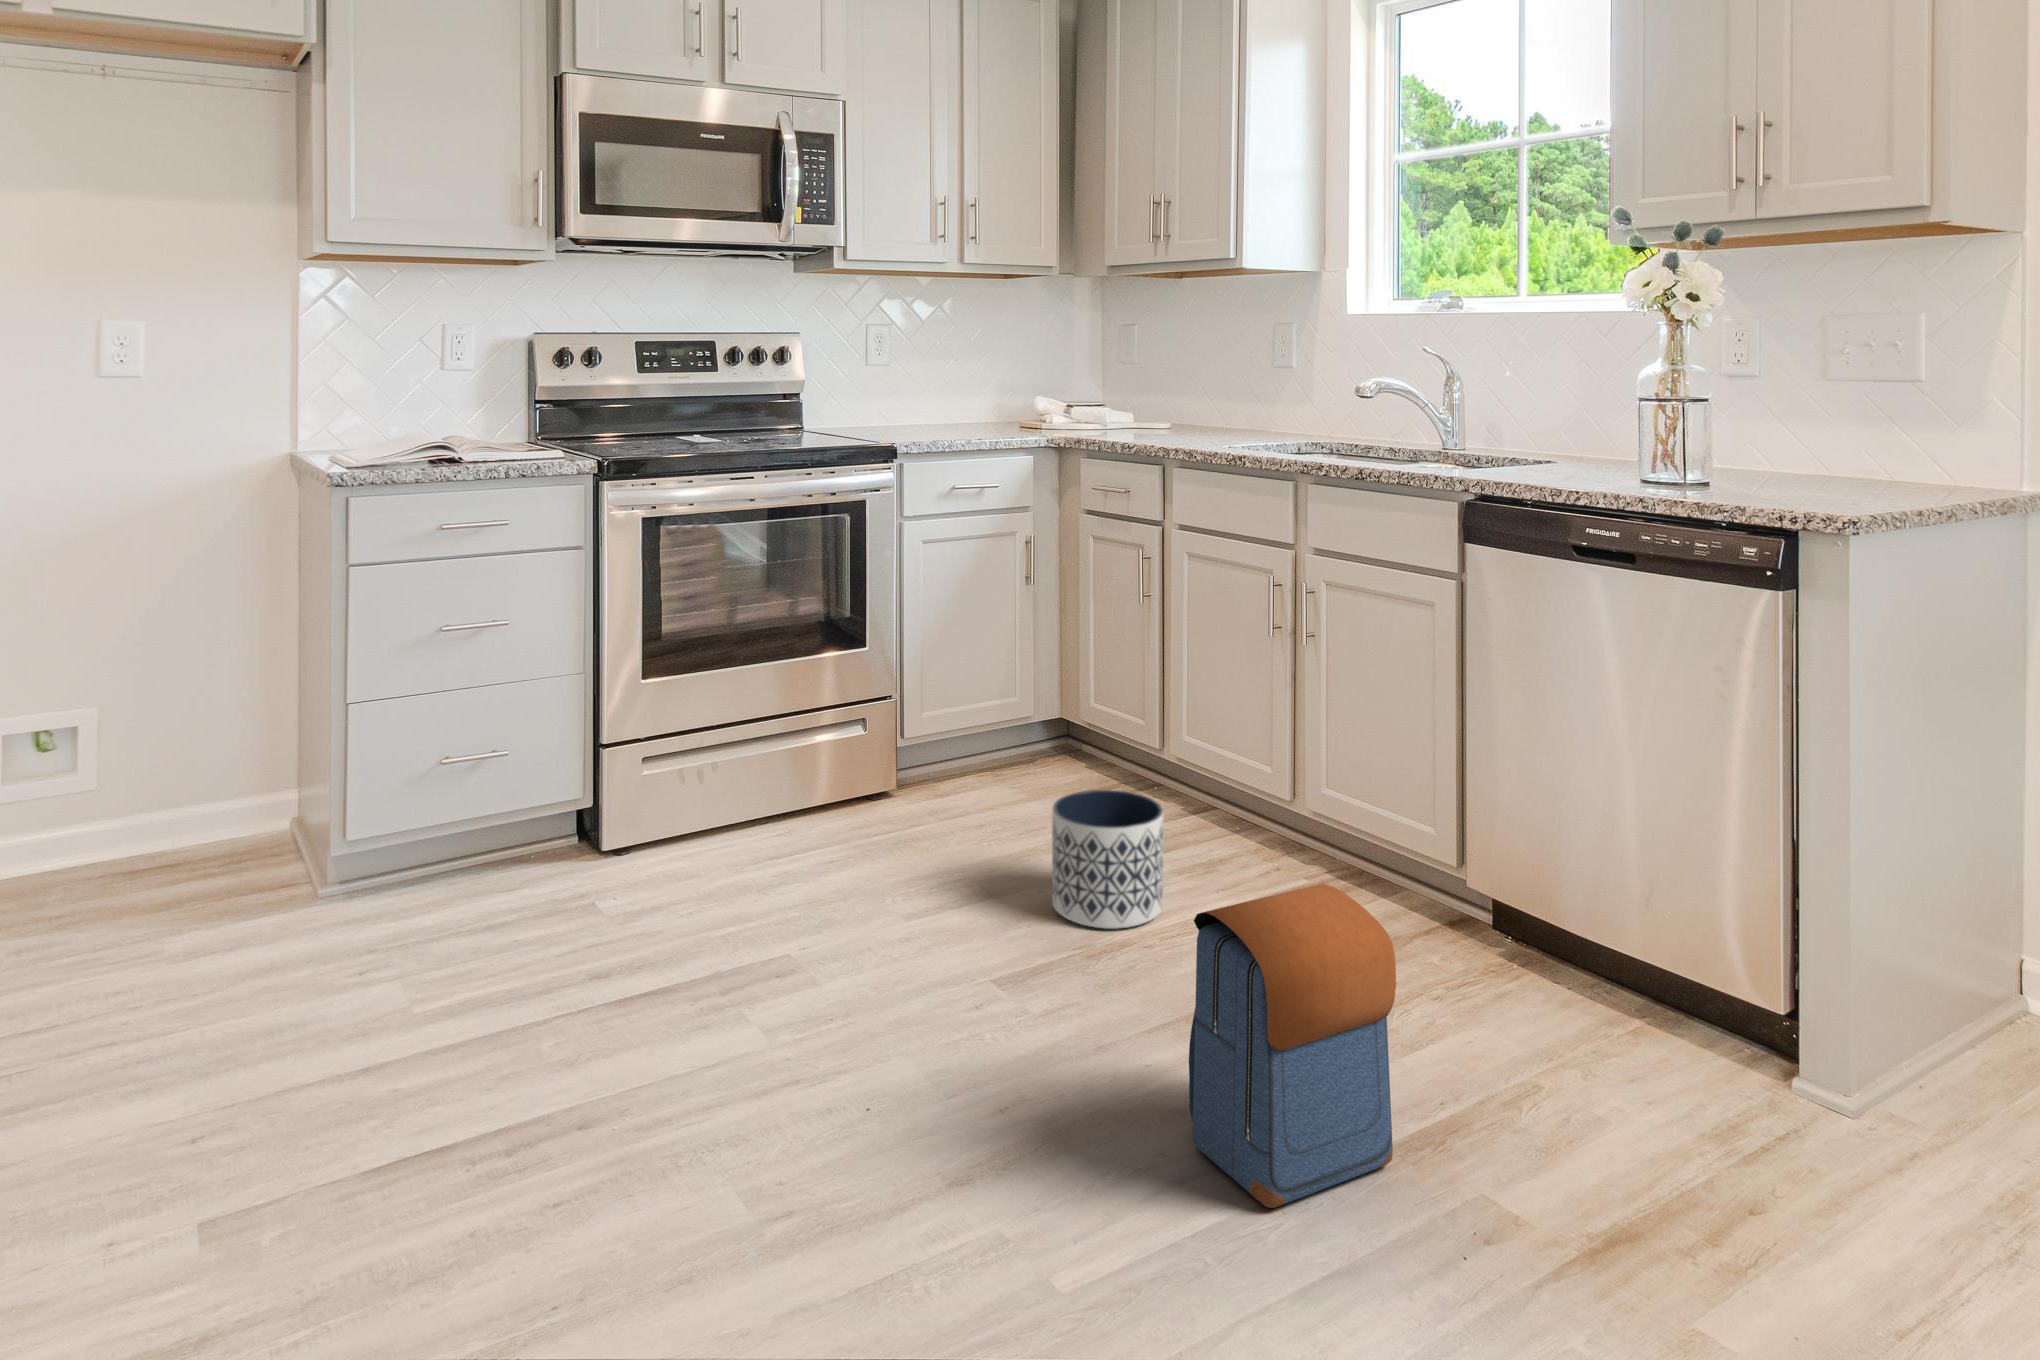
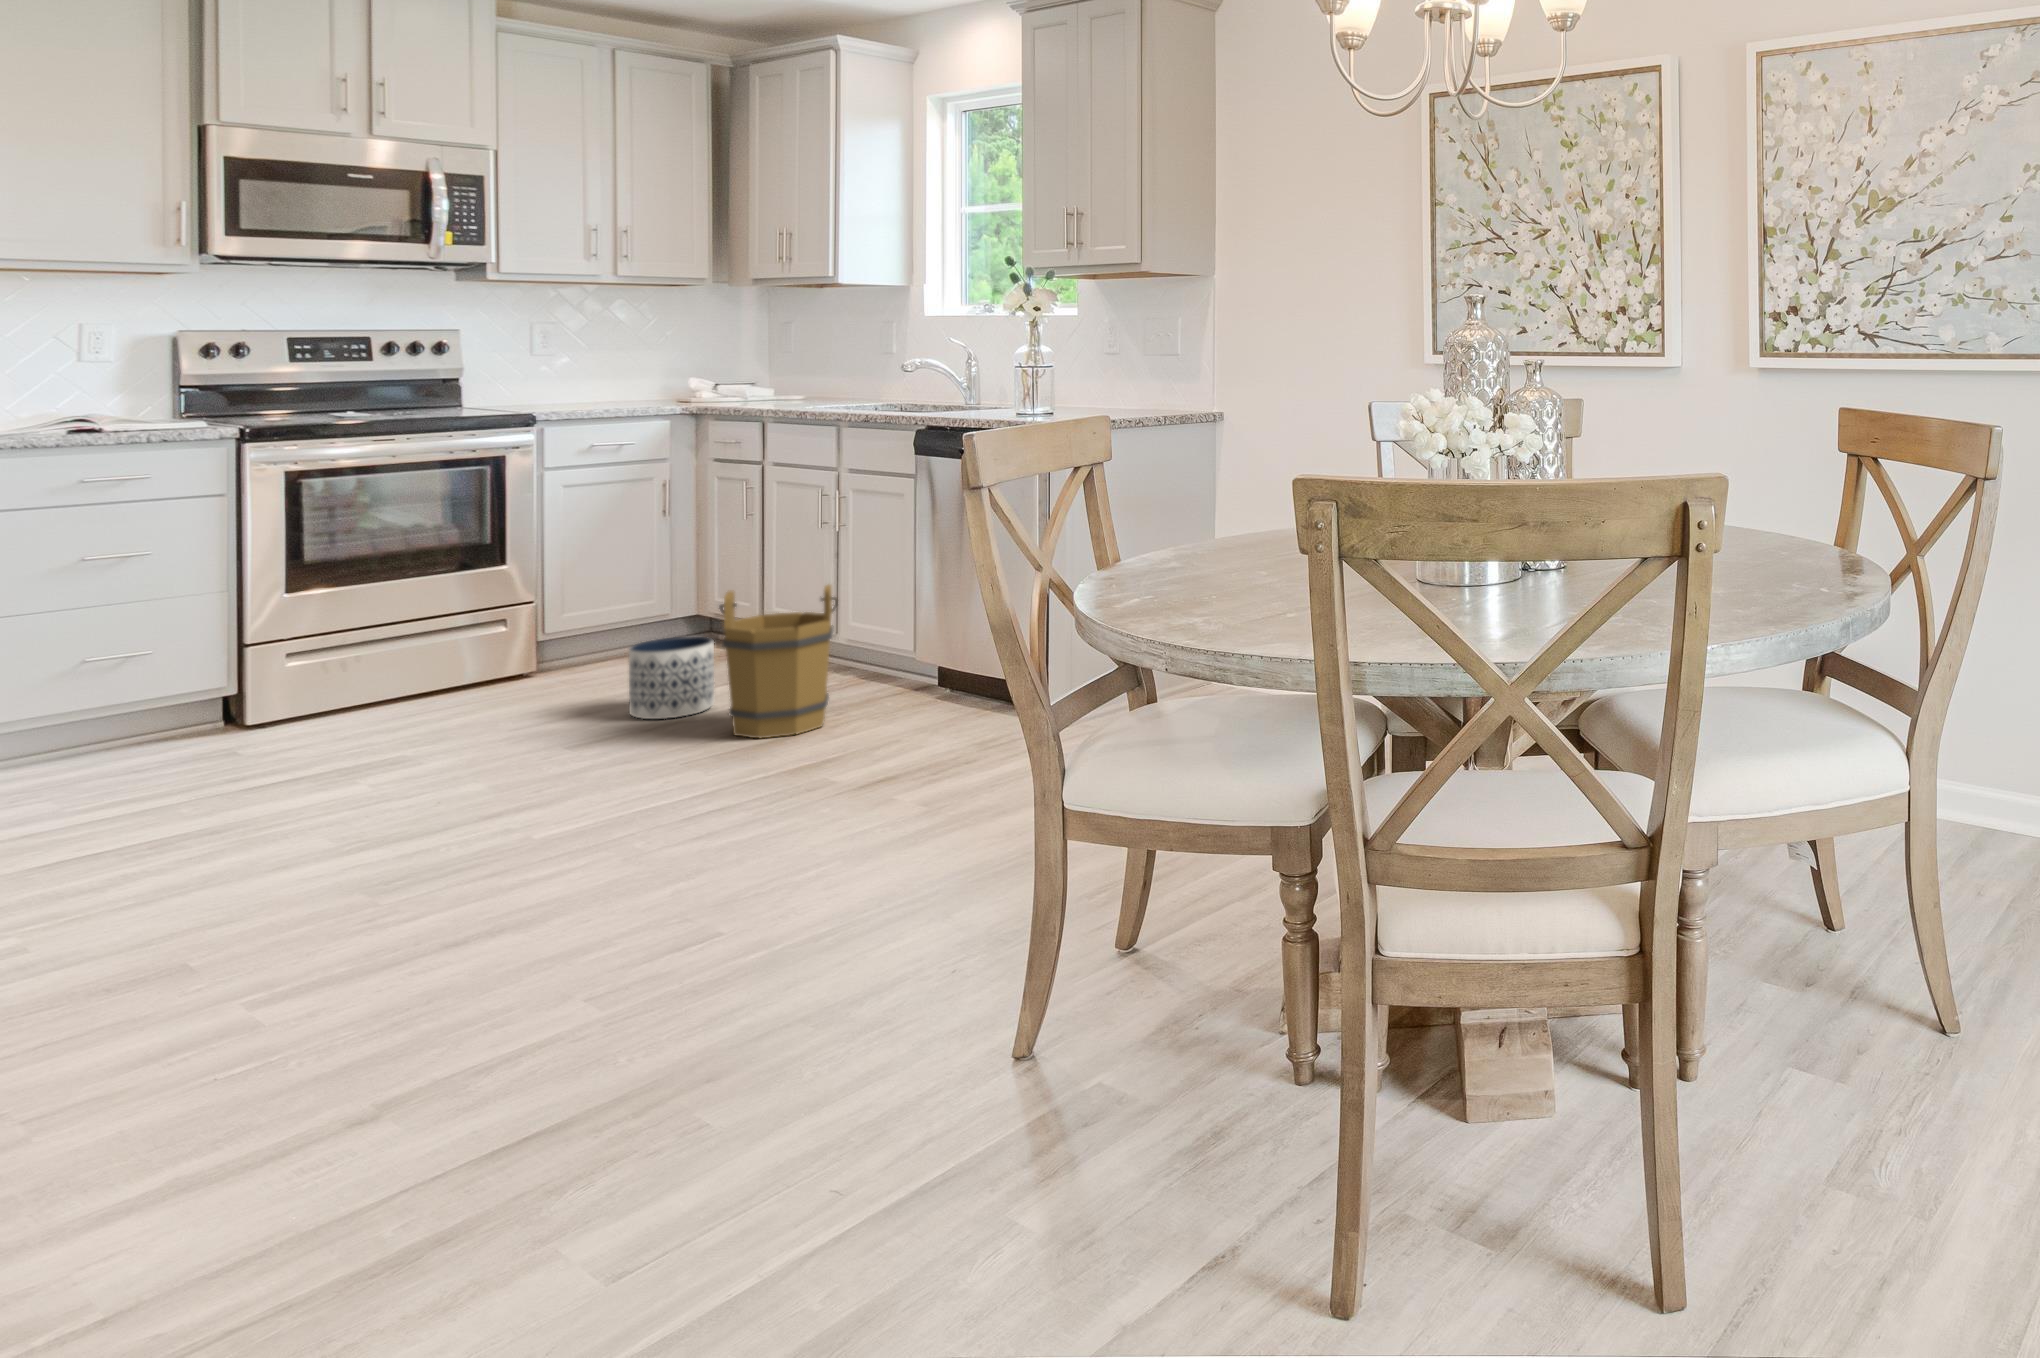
bucket: none [1211,756,1387,1020] -> present [719,585,838,738]
backpack: present [1189,883,1396,1208] -> none [653,635,775,796]

